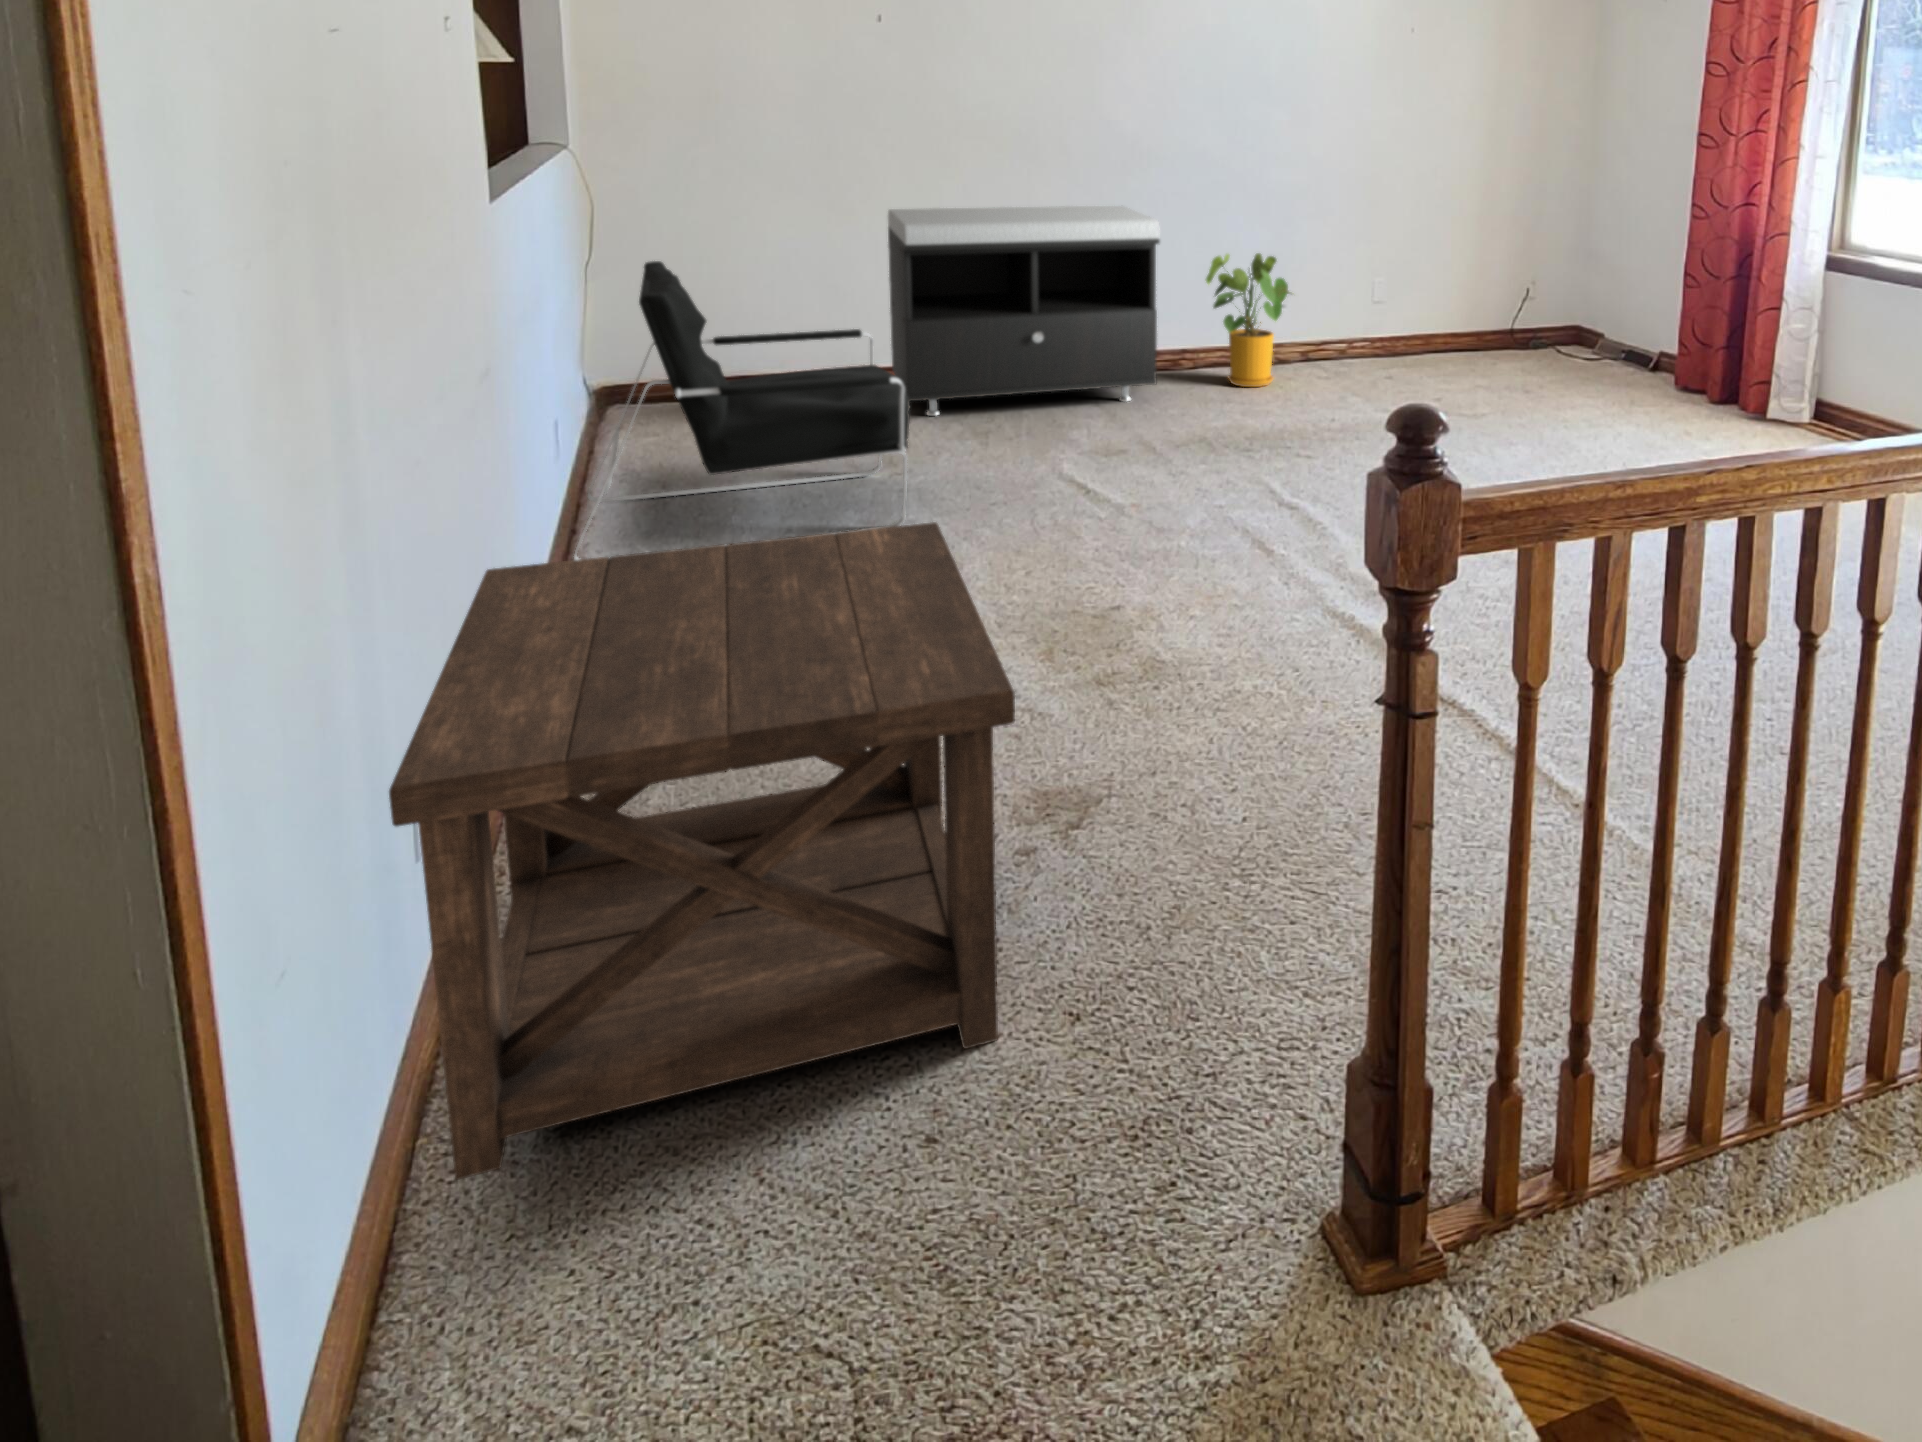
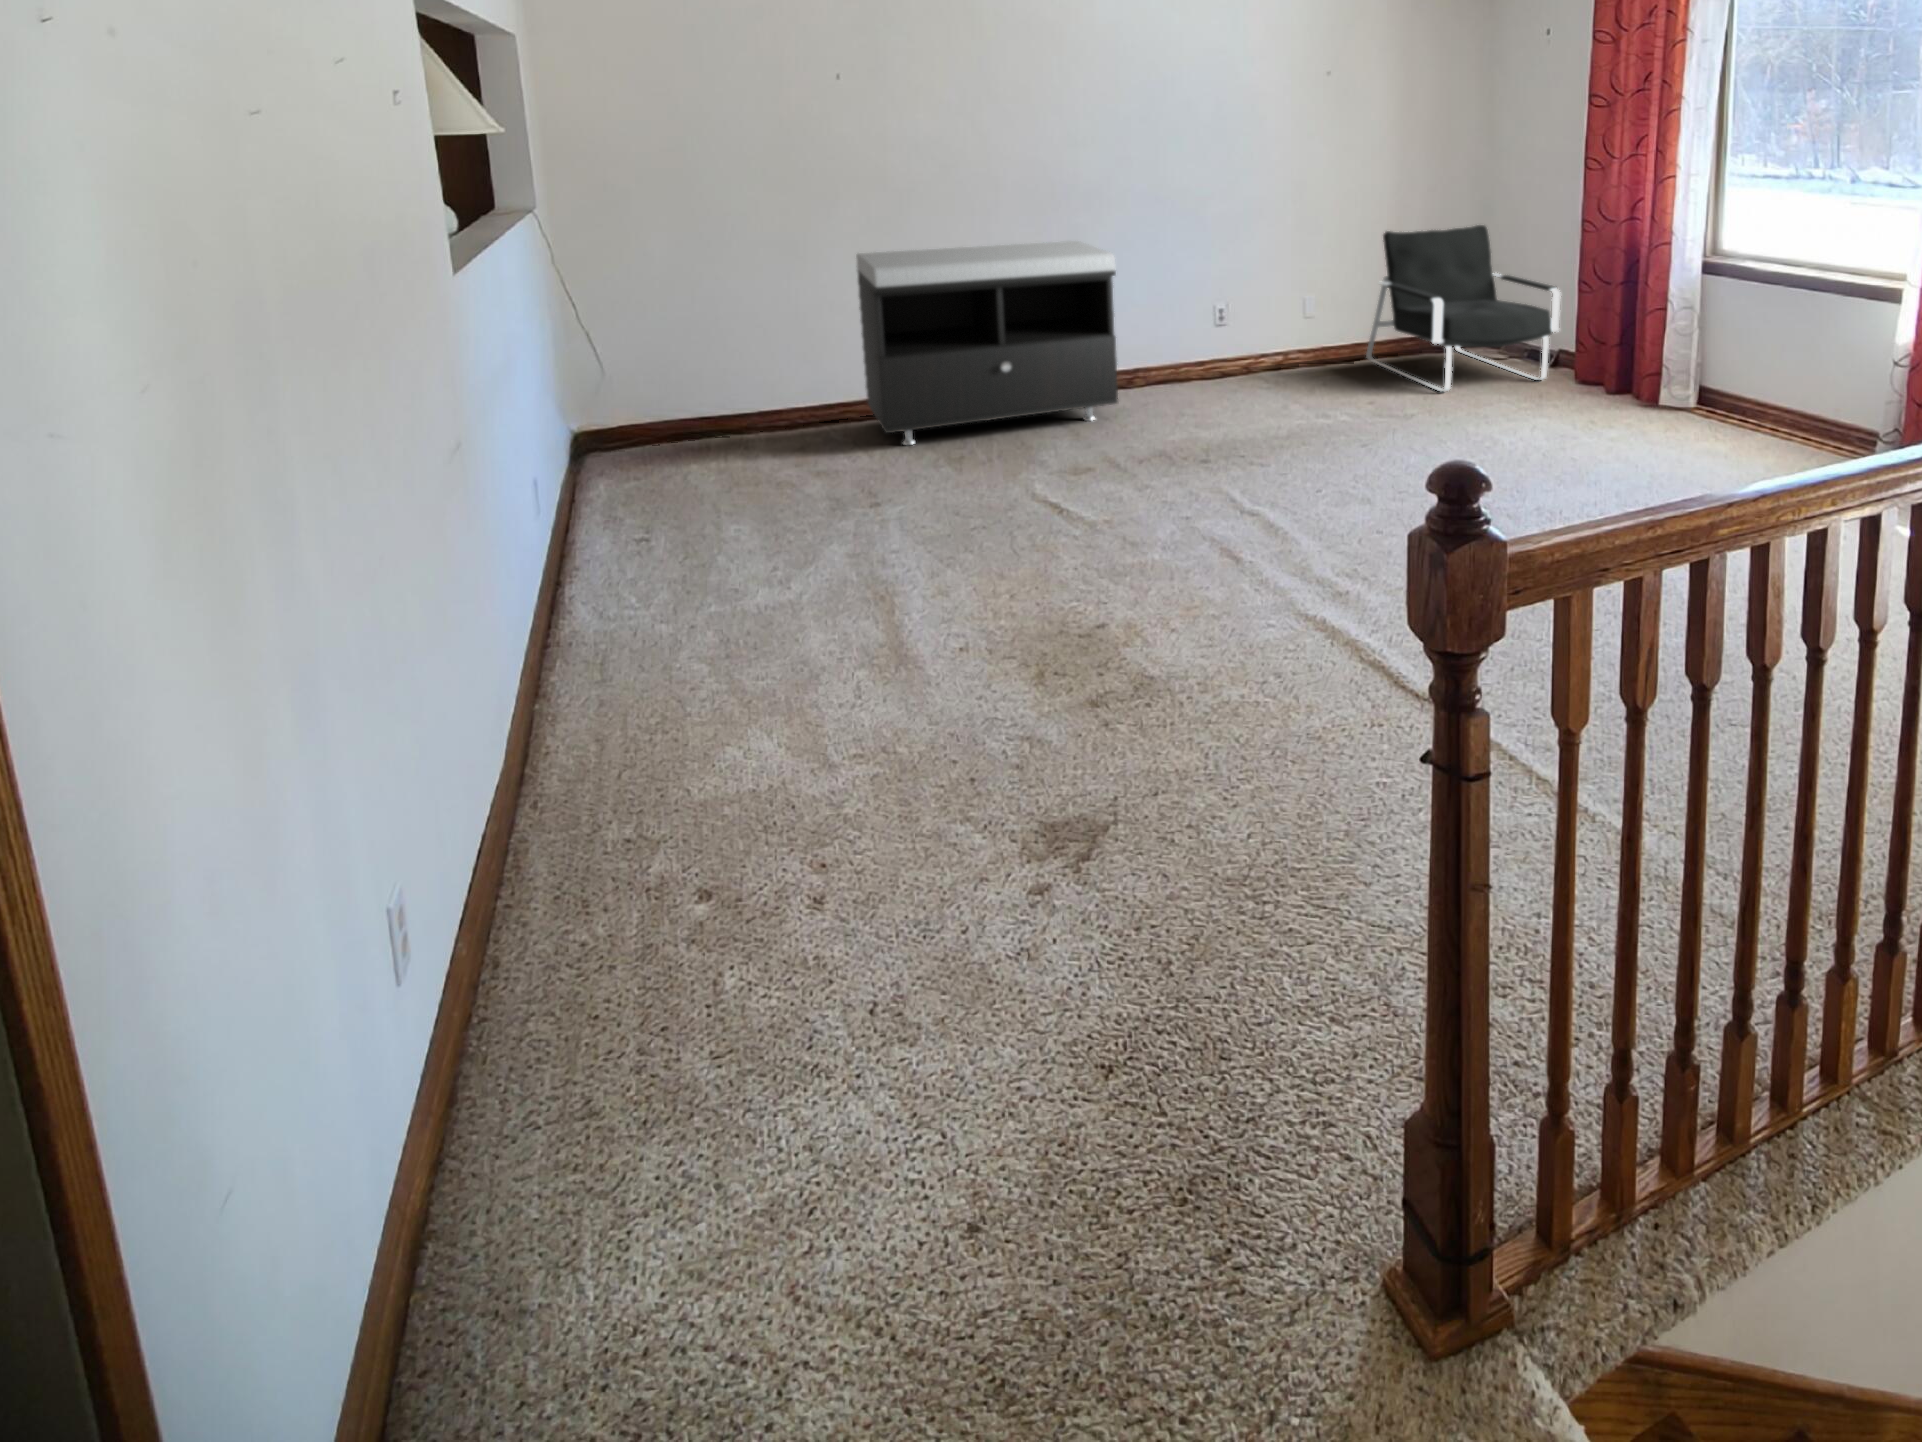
house plant: present [1206,253,1290,387] -> none [1157,278,1244,401]
armchair: present [574,261,910,560] -> present [1366,225,1560,391]
side table: present [389,522,1015,1180] -> none [354,573,1038,1343]

